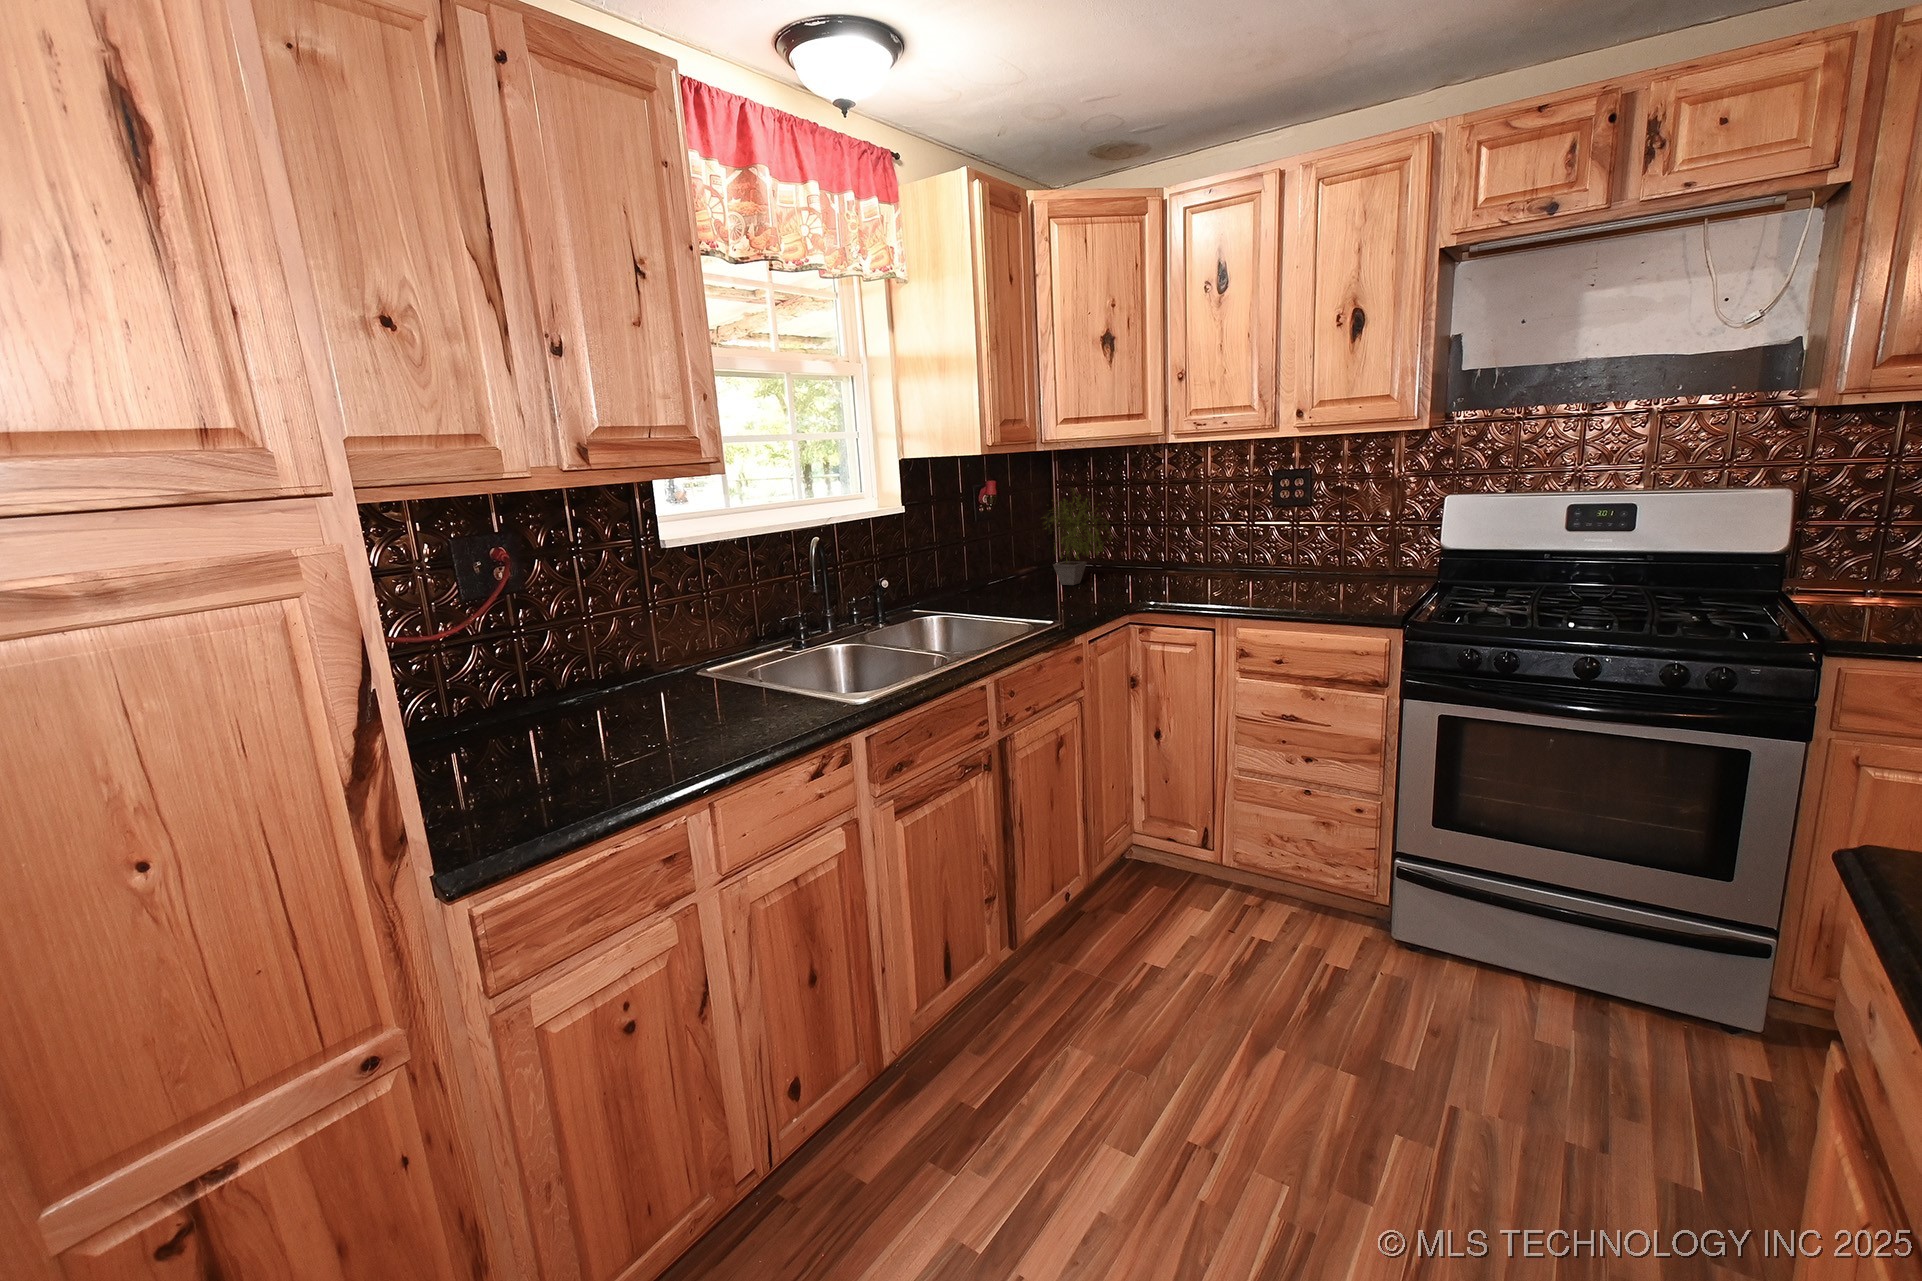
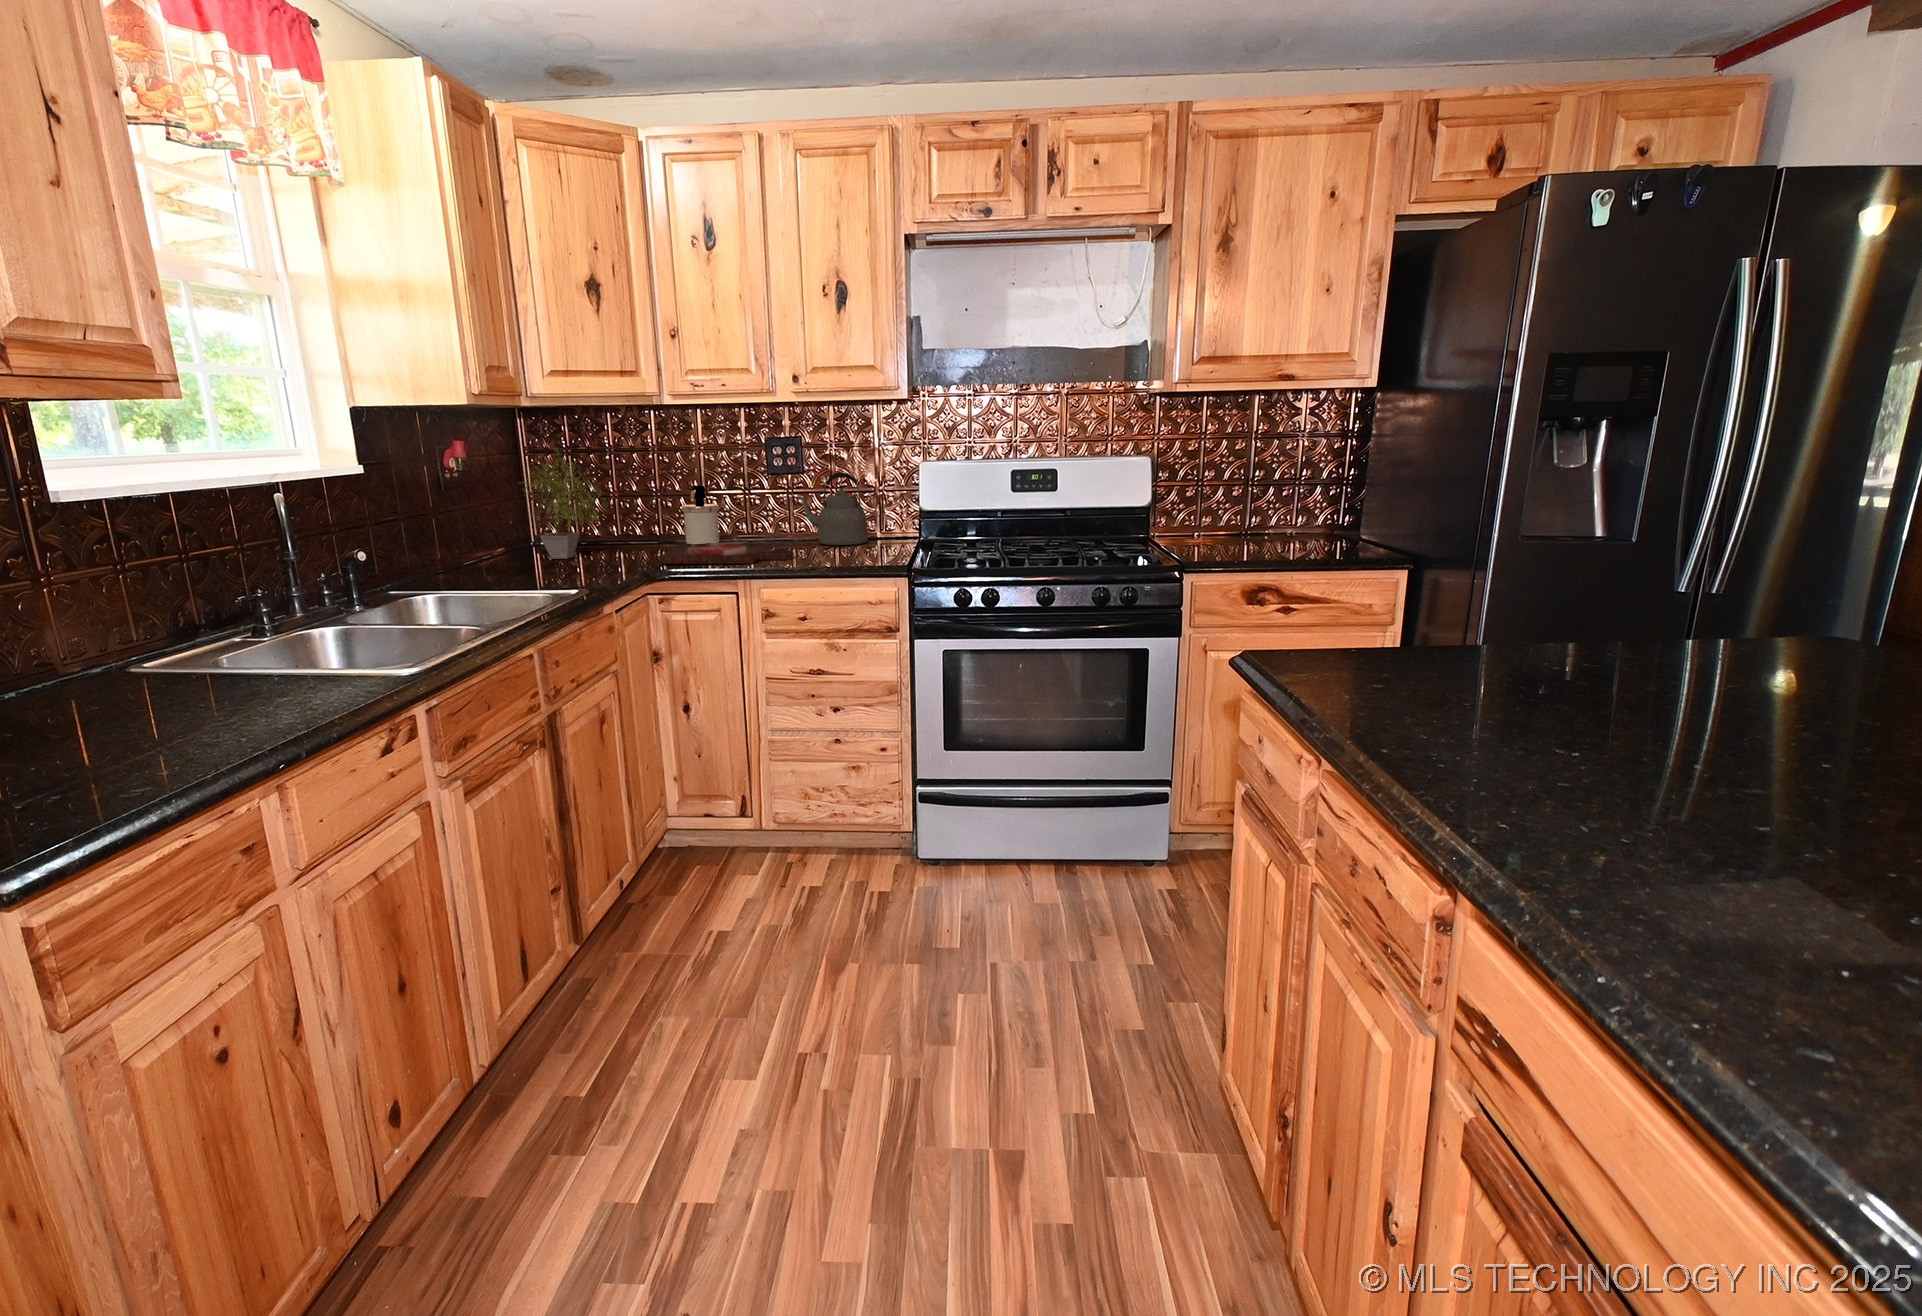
kettle: none [1295,507,1373,584] -> present [796,473,868,545]
soap dispenser: none [1182,518,1217,576] -> present [682,485,719,544]
cutting board: none [1148,577,1282,602] -> present [659,543,794,564]

